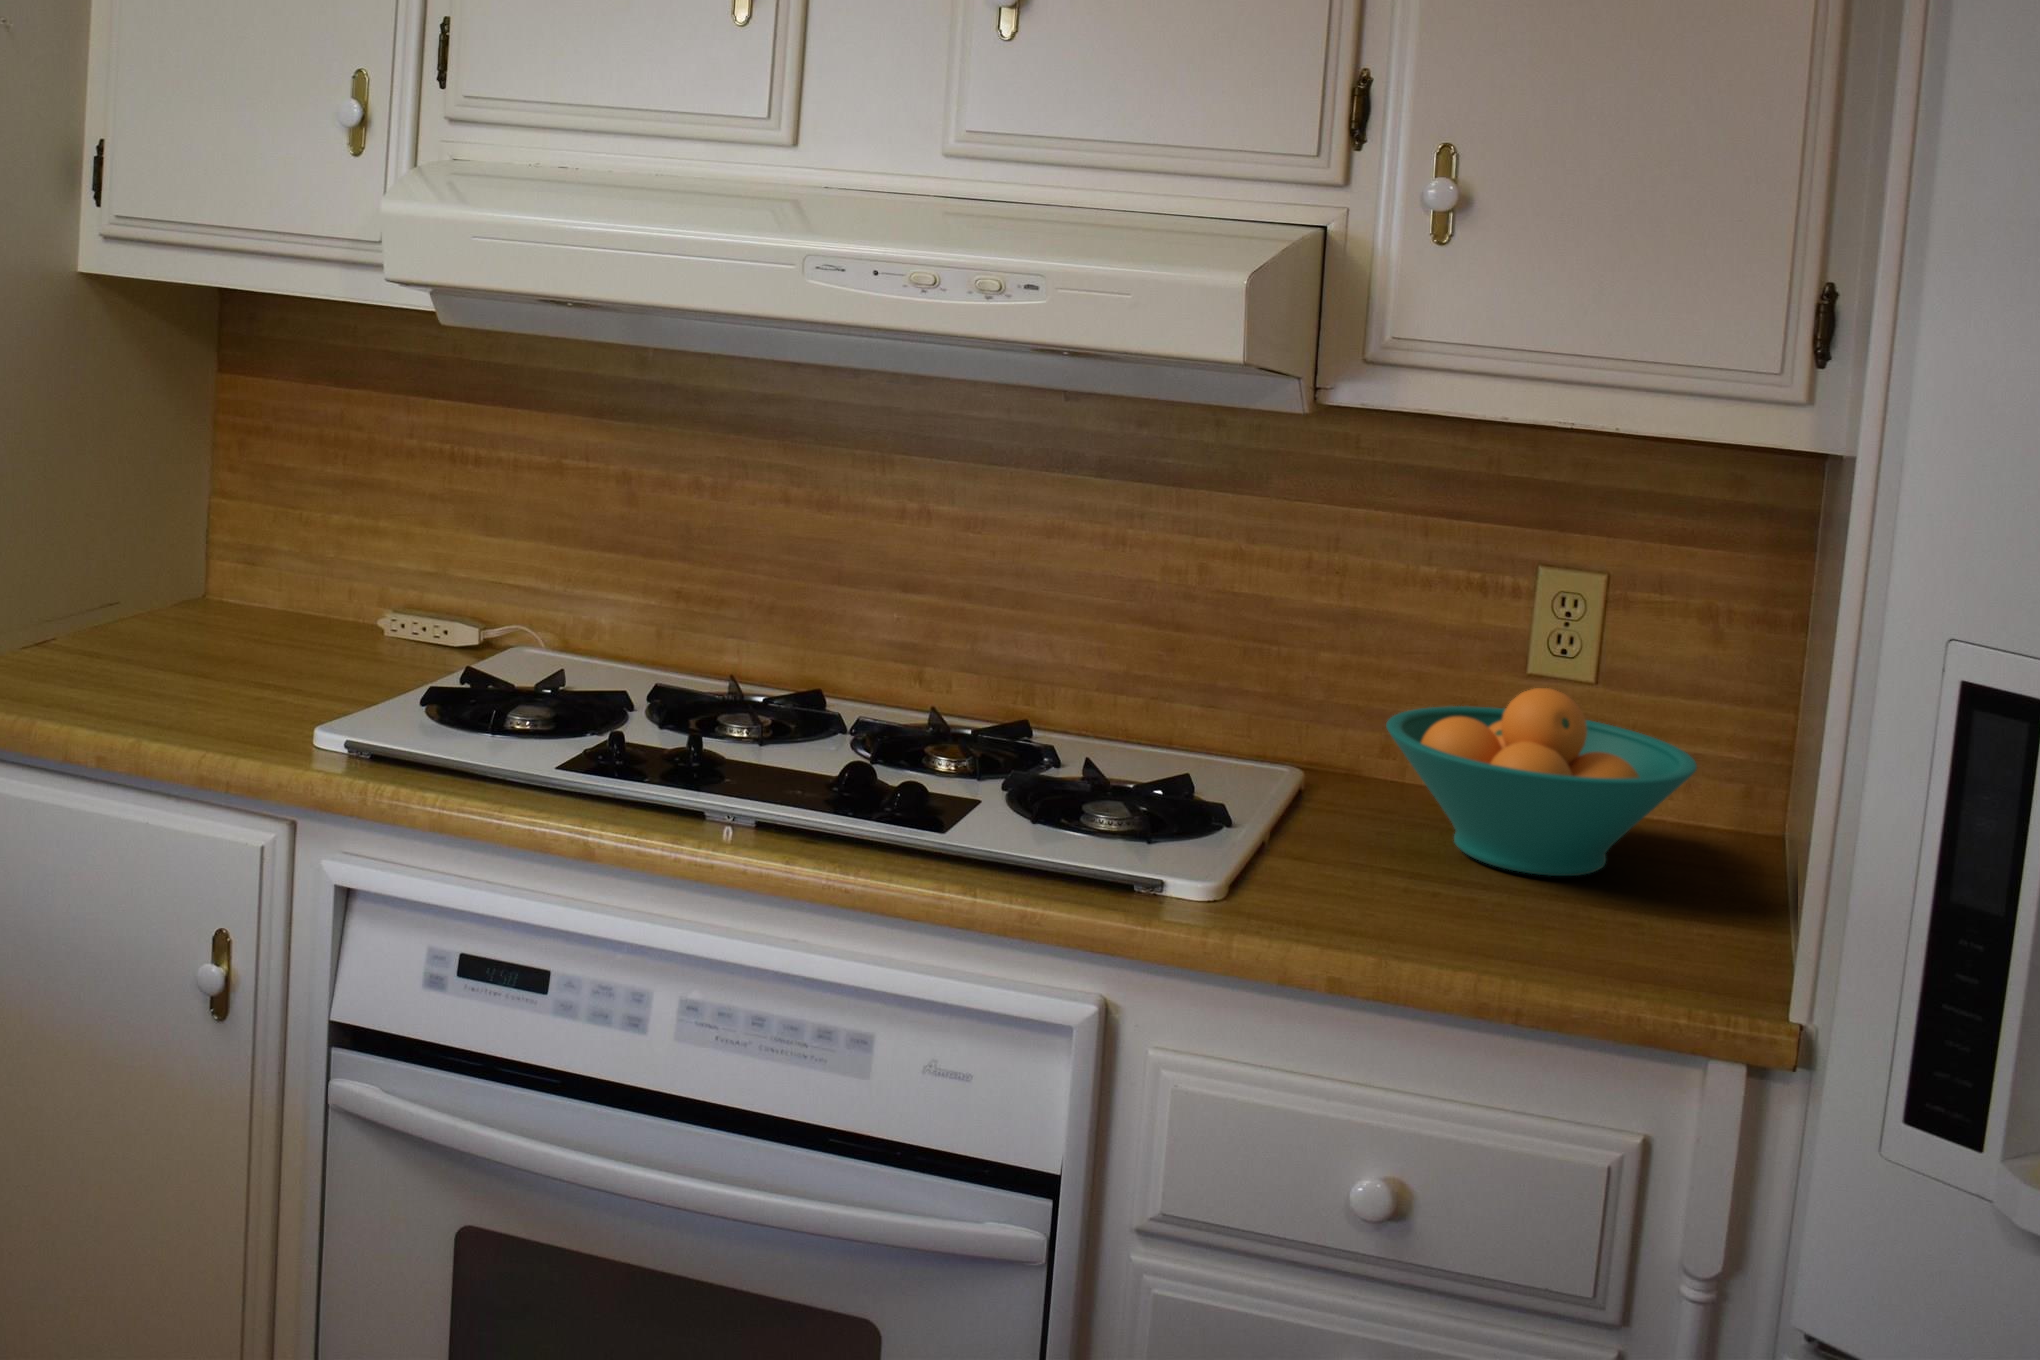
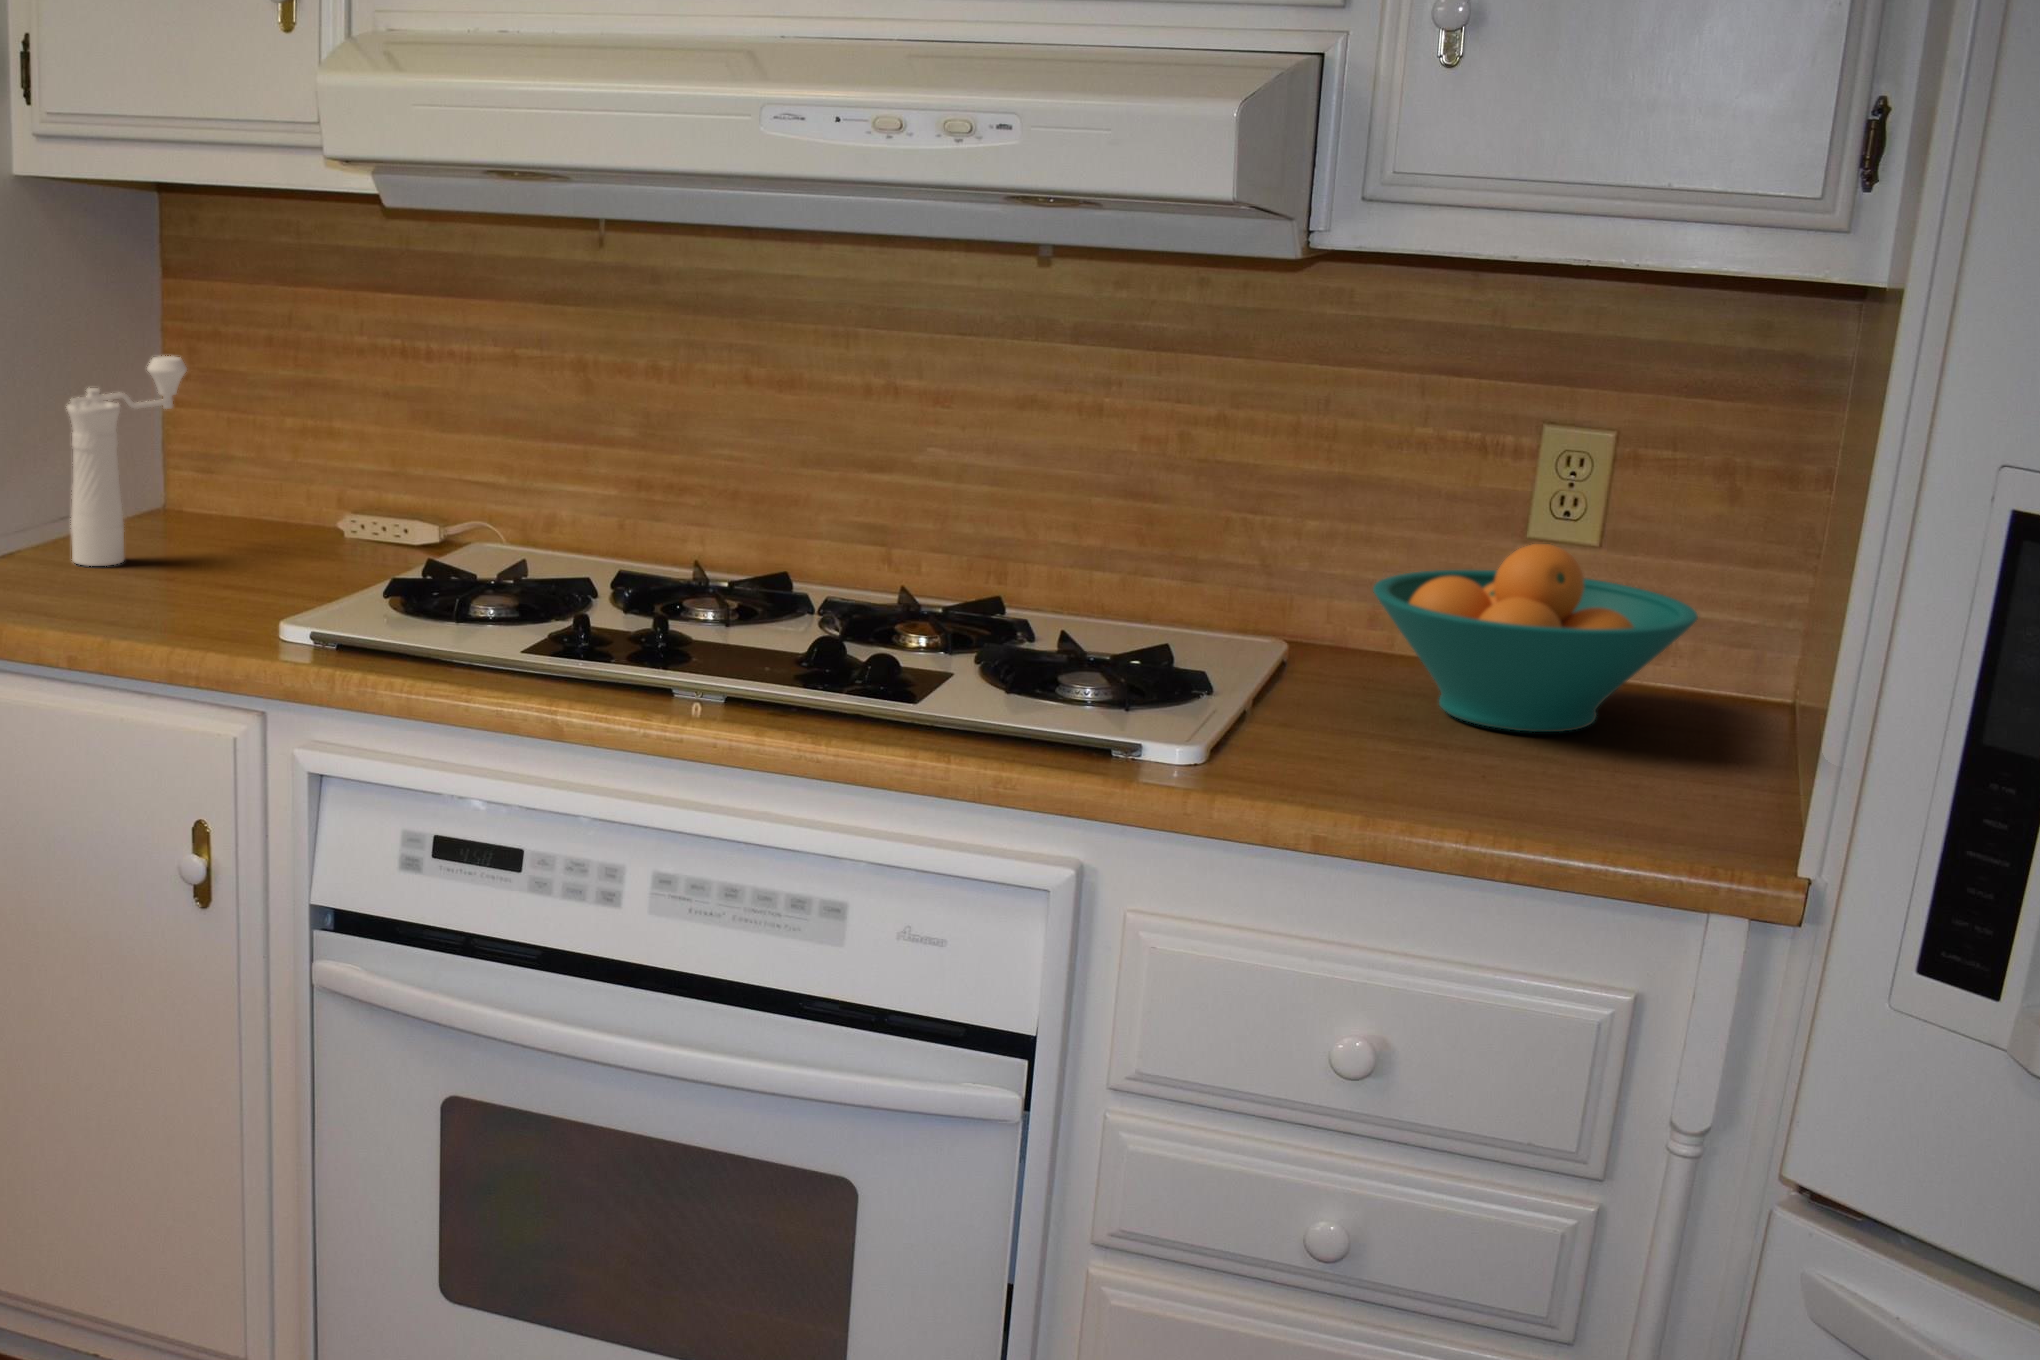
pepper mill: none [119,454,252,657] -> present [67,356,187,566]

